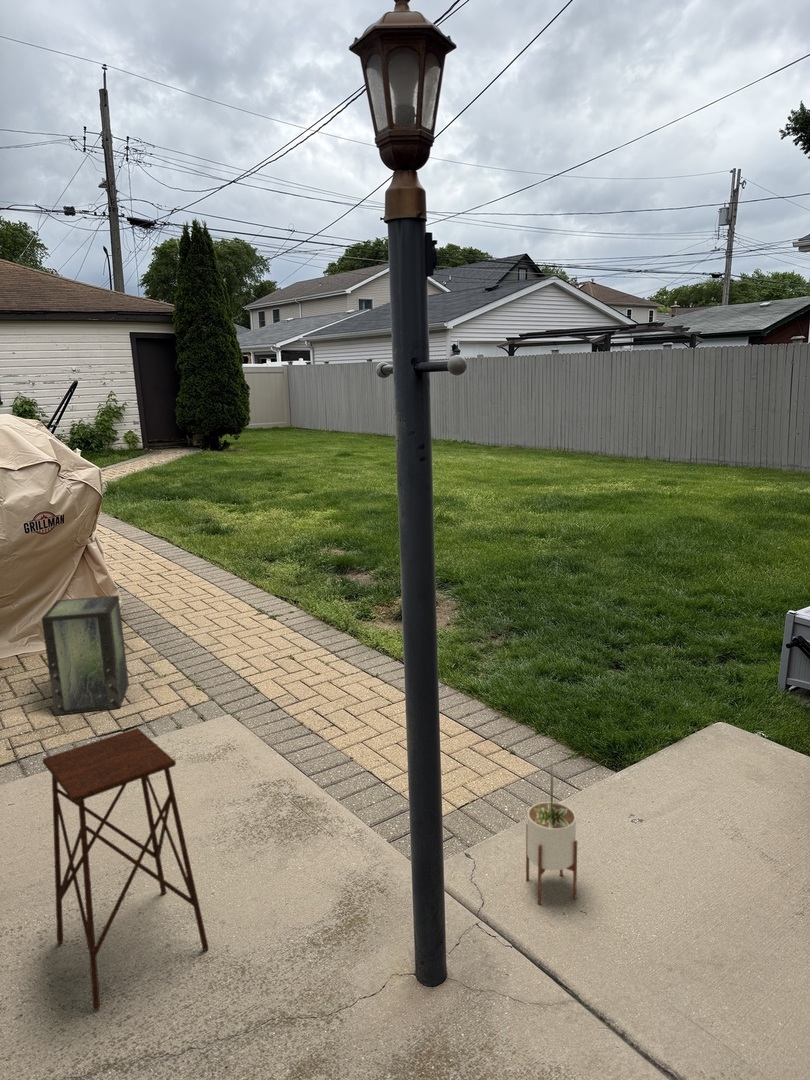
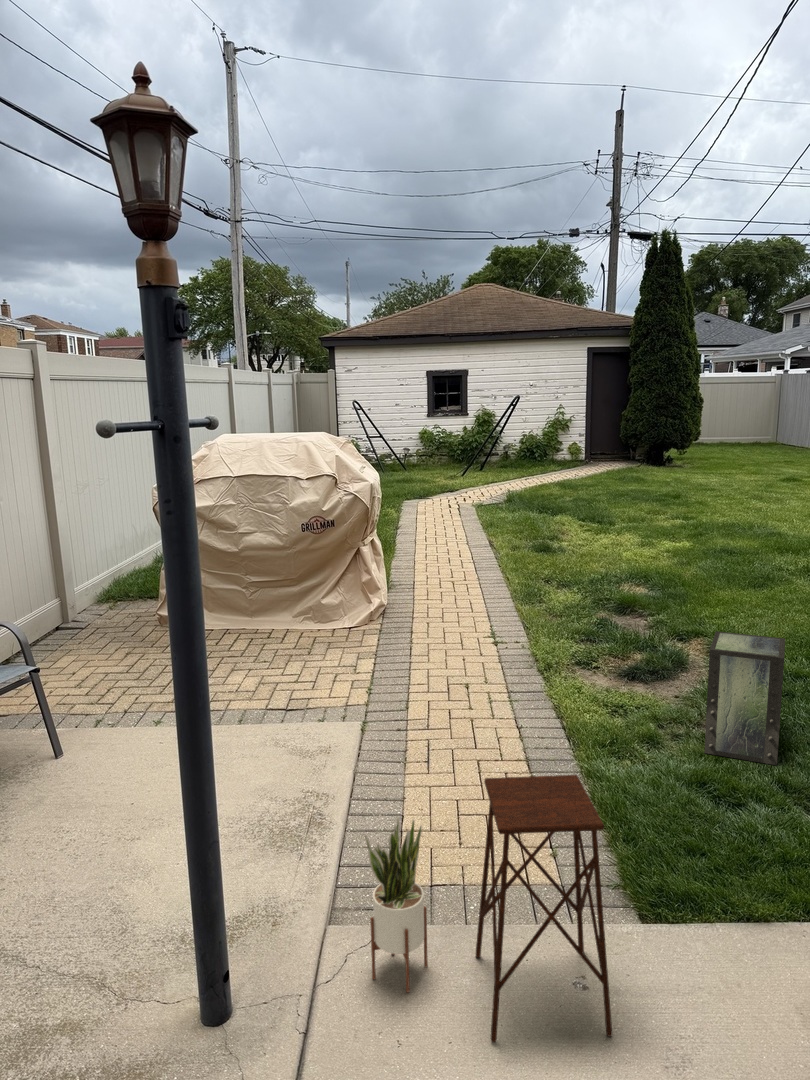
storage box: present [42,595,129,715] -> present [704,631,785,765]
side table: present [43,728,208,1010] -> present [476,775,612,1042]

